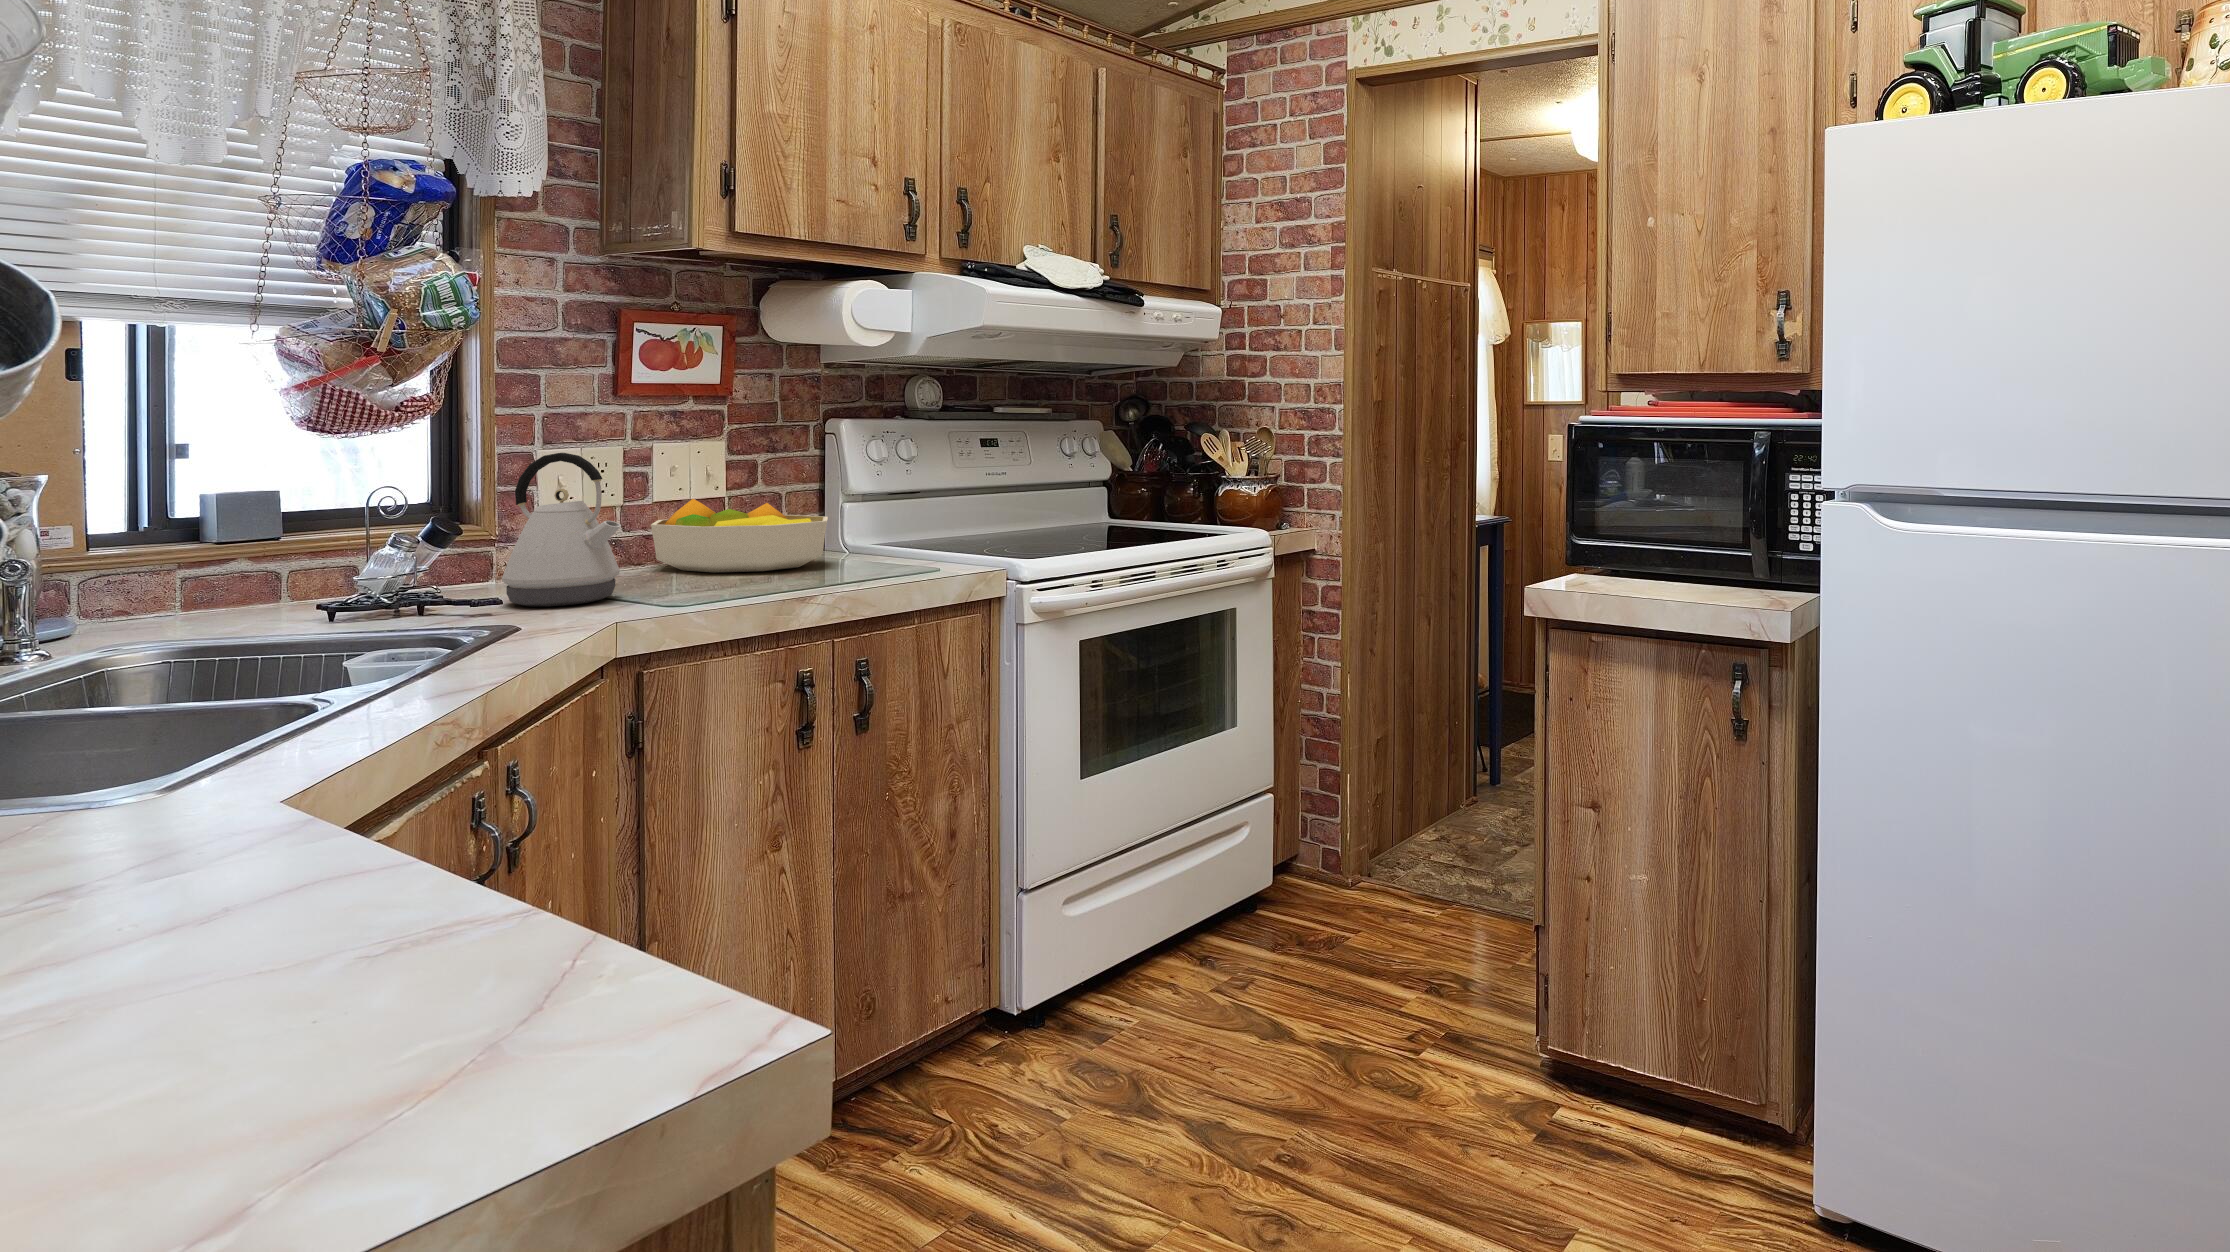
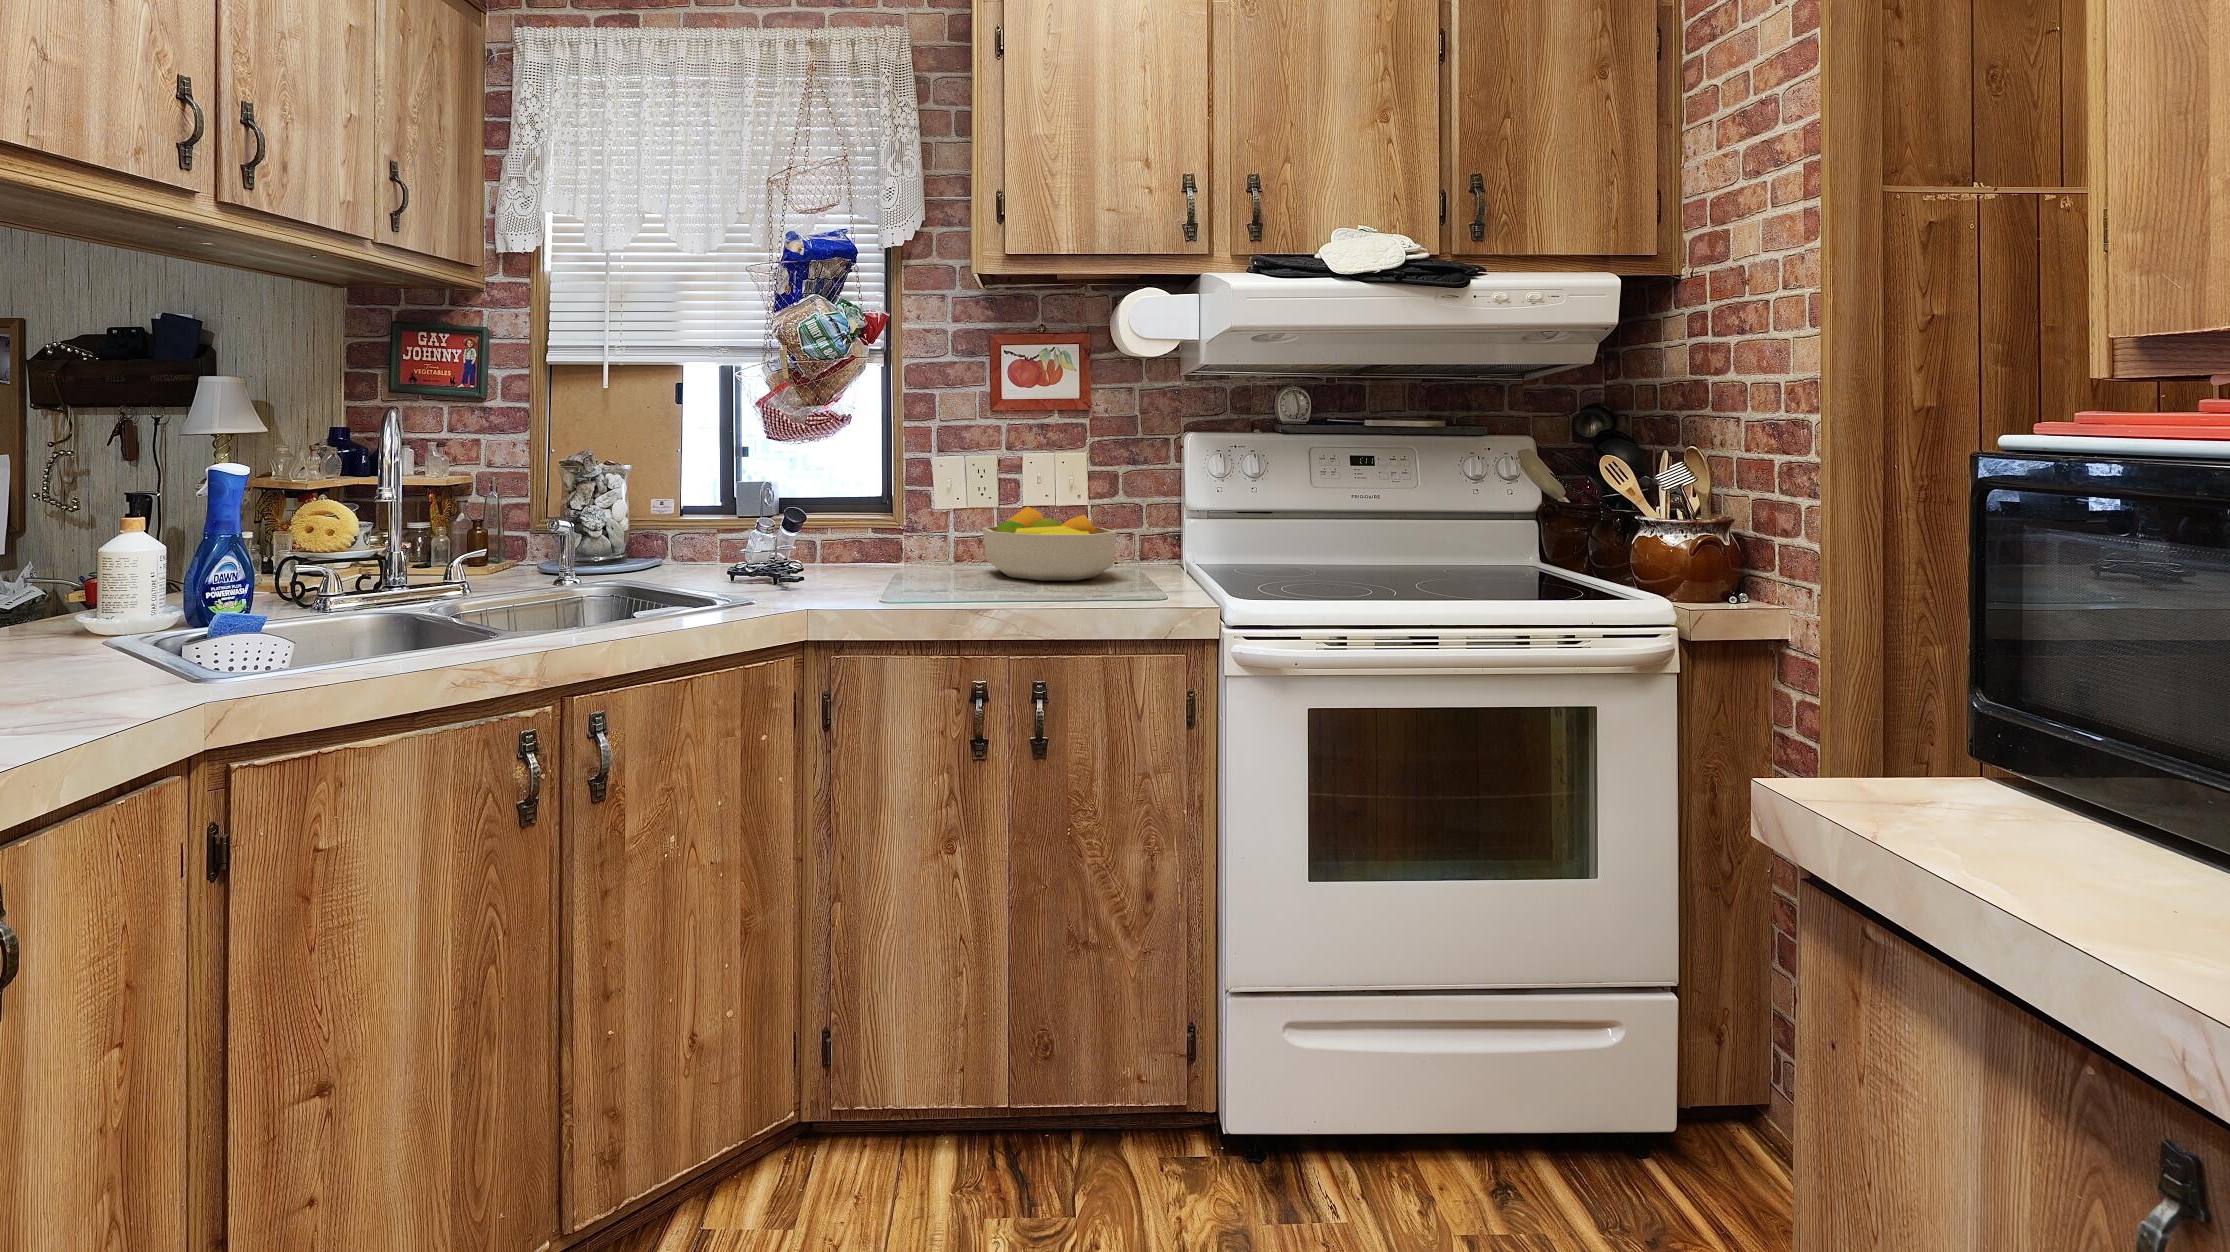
kettle: present [502,453,621,606] -> none [800,455,884,588]

